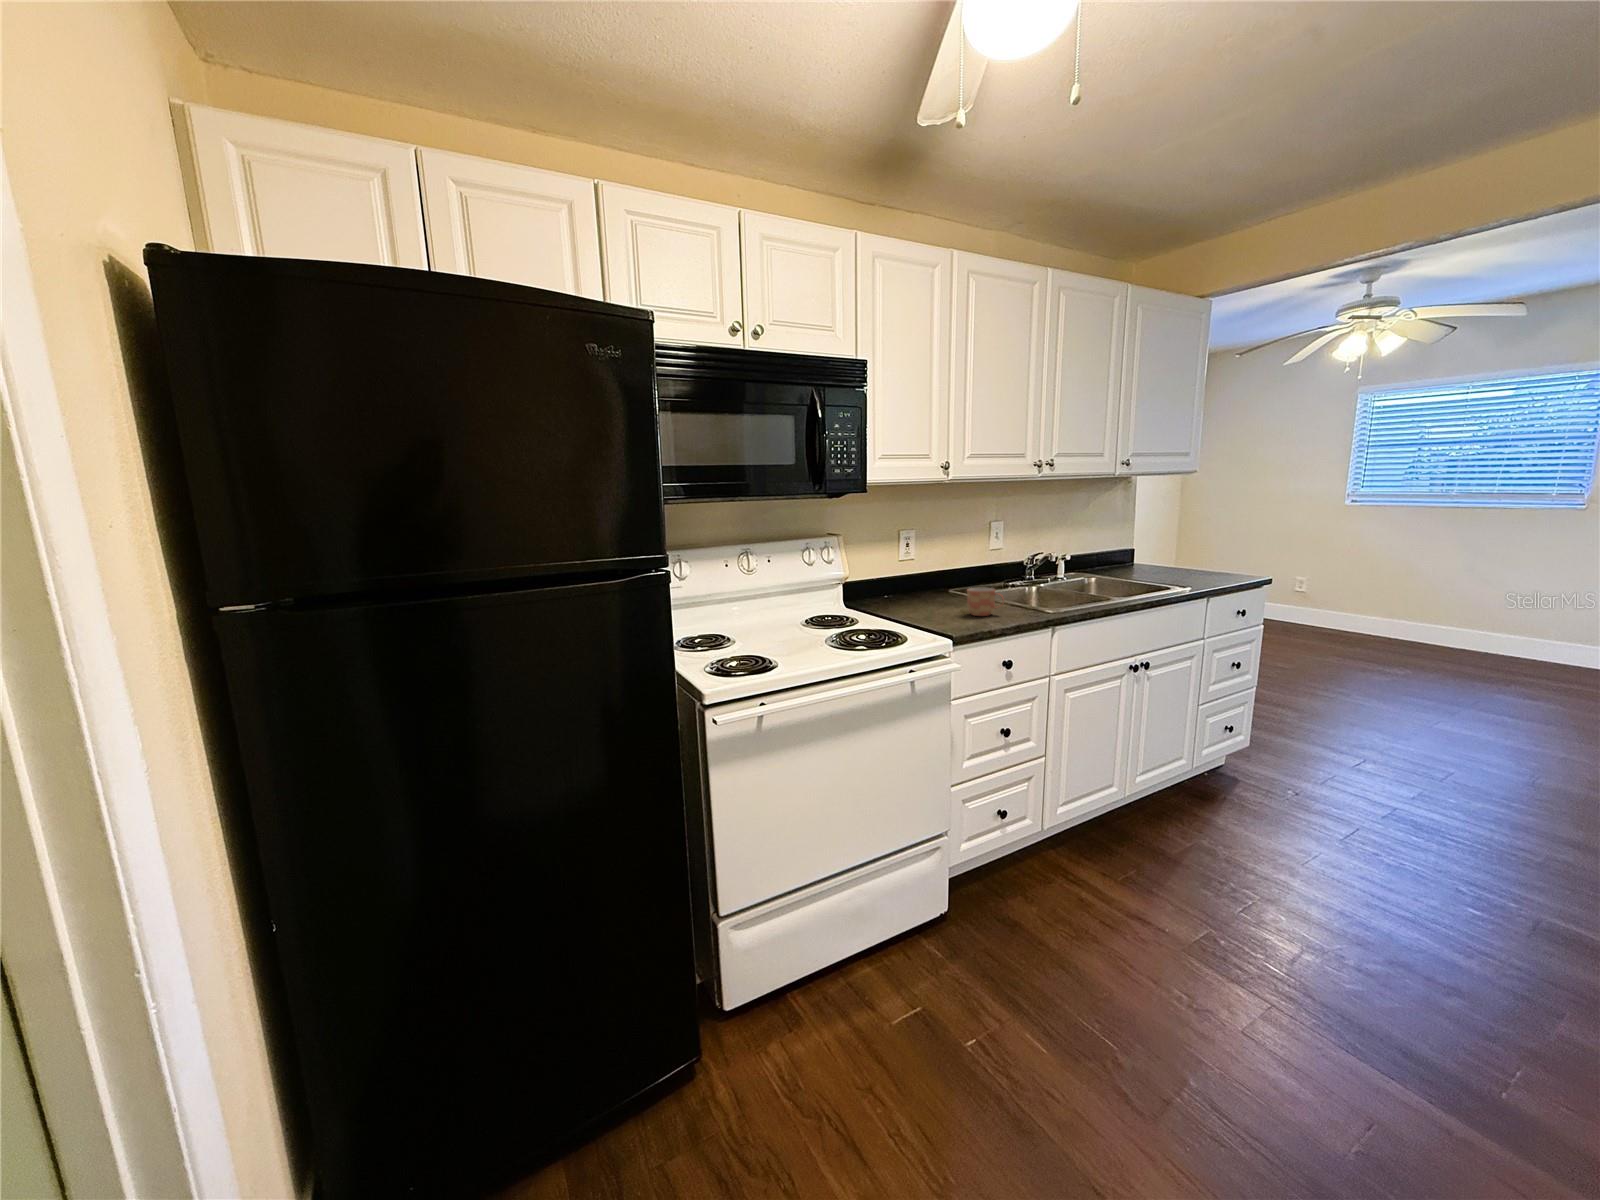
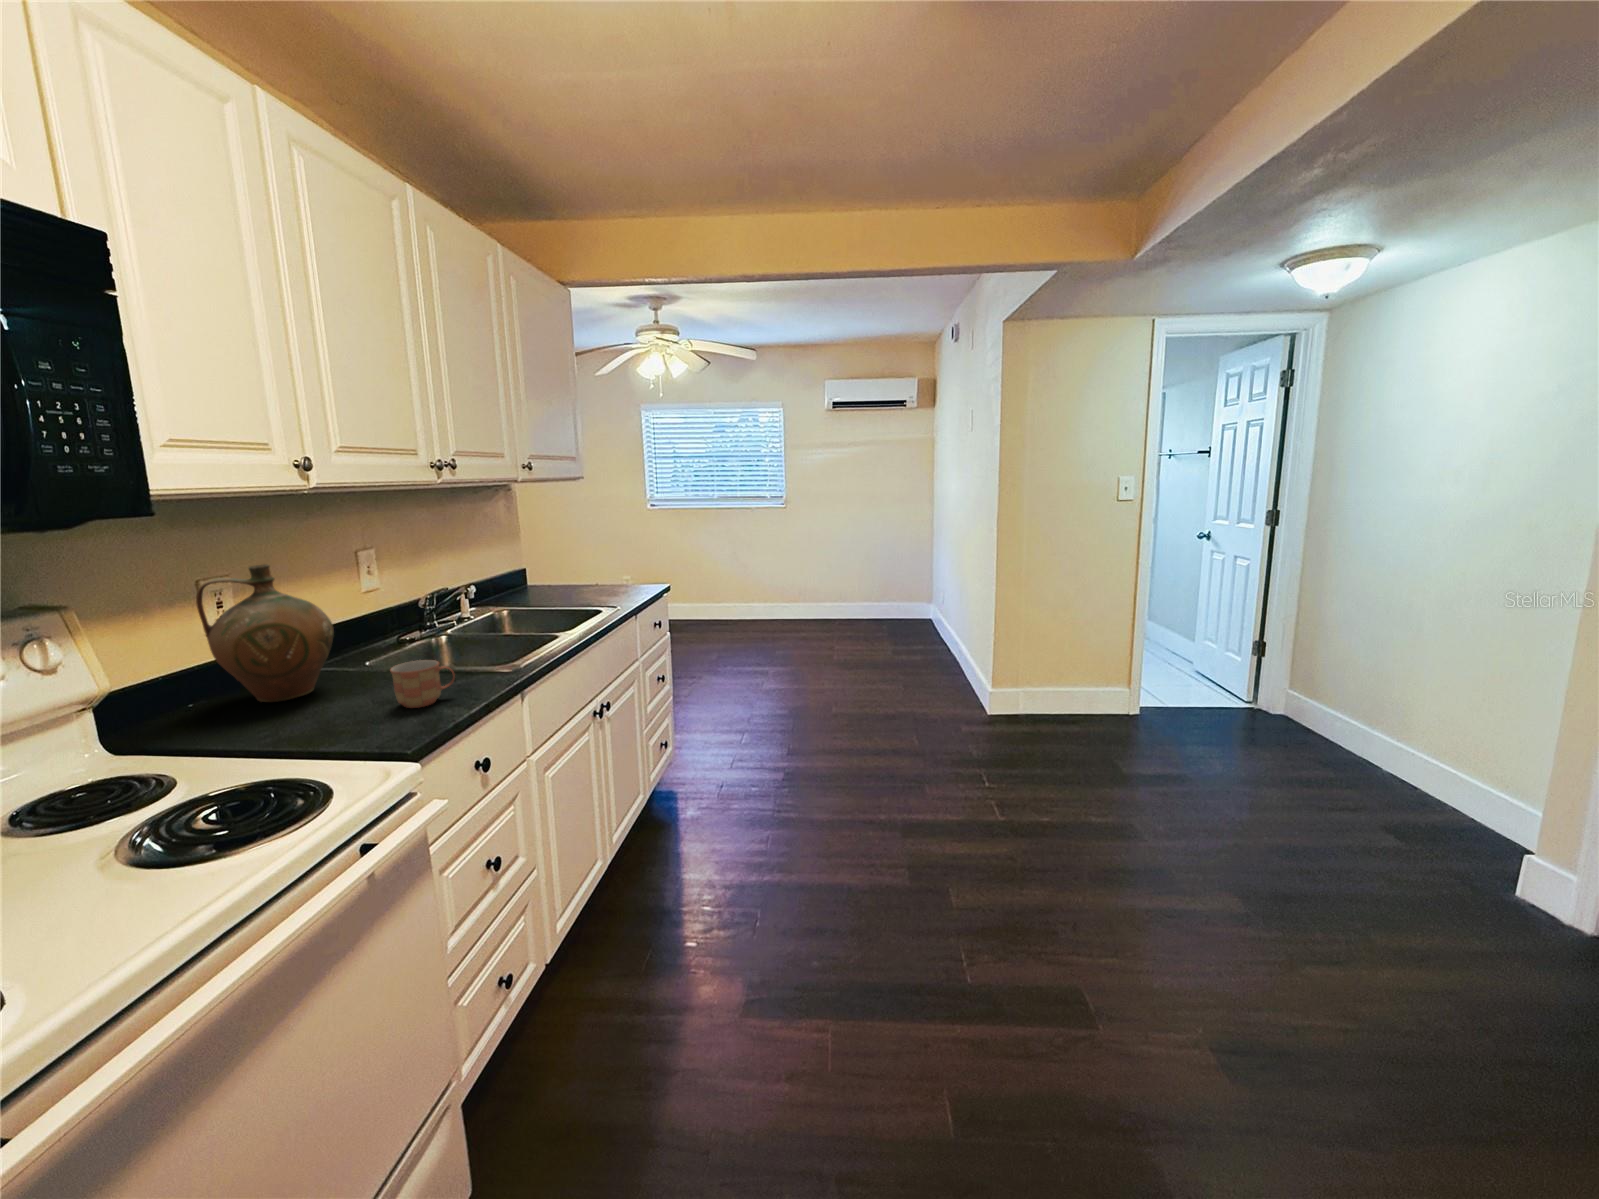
ceramic jug: none [894,523,953,602] -> present [196,564,334,702]

